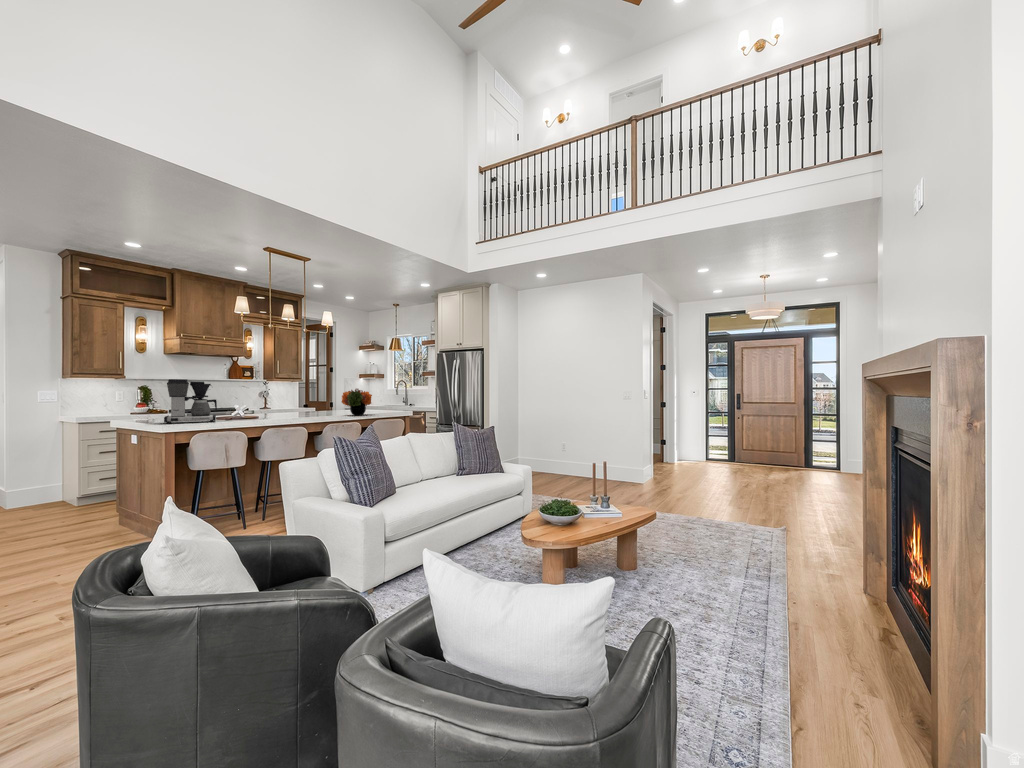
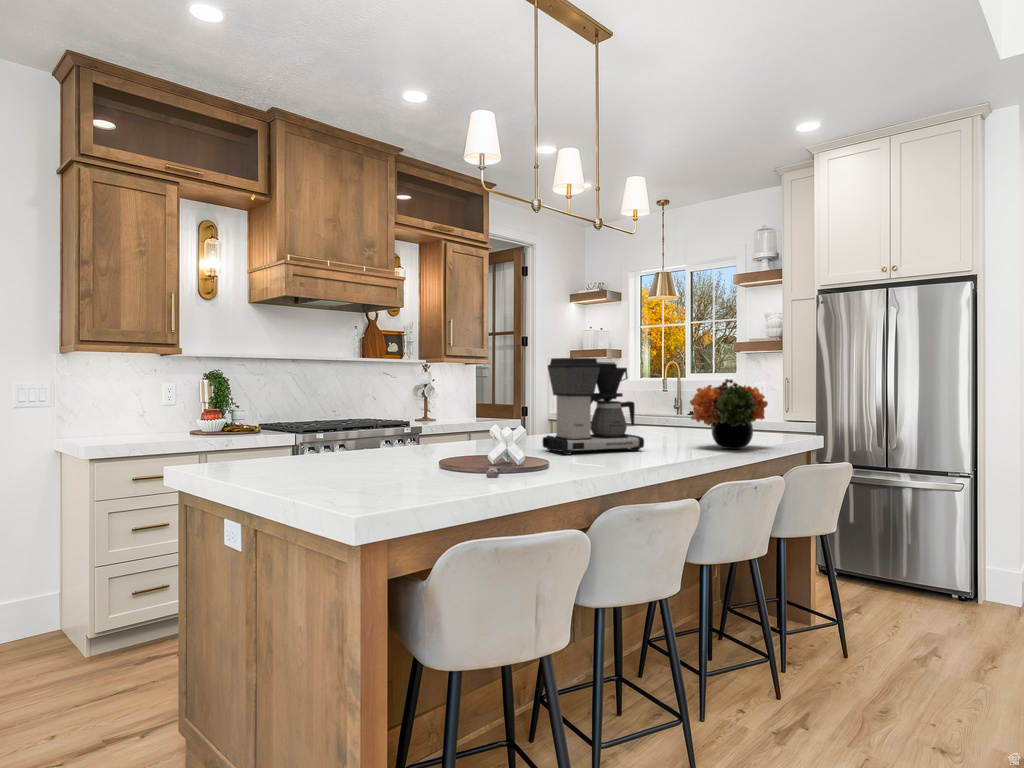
coffee maker: present [164,379,217,424] -> present [542,358,644,455]

